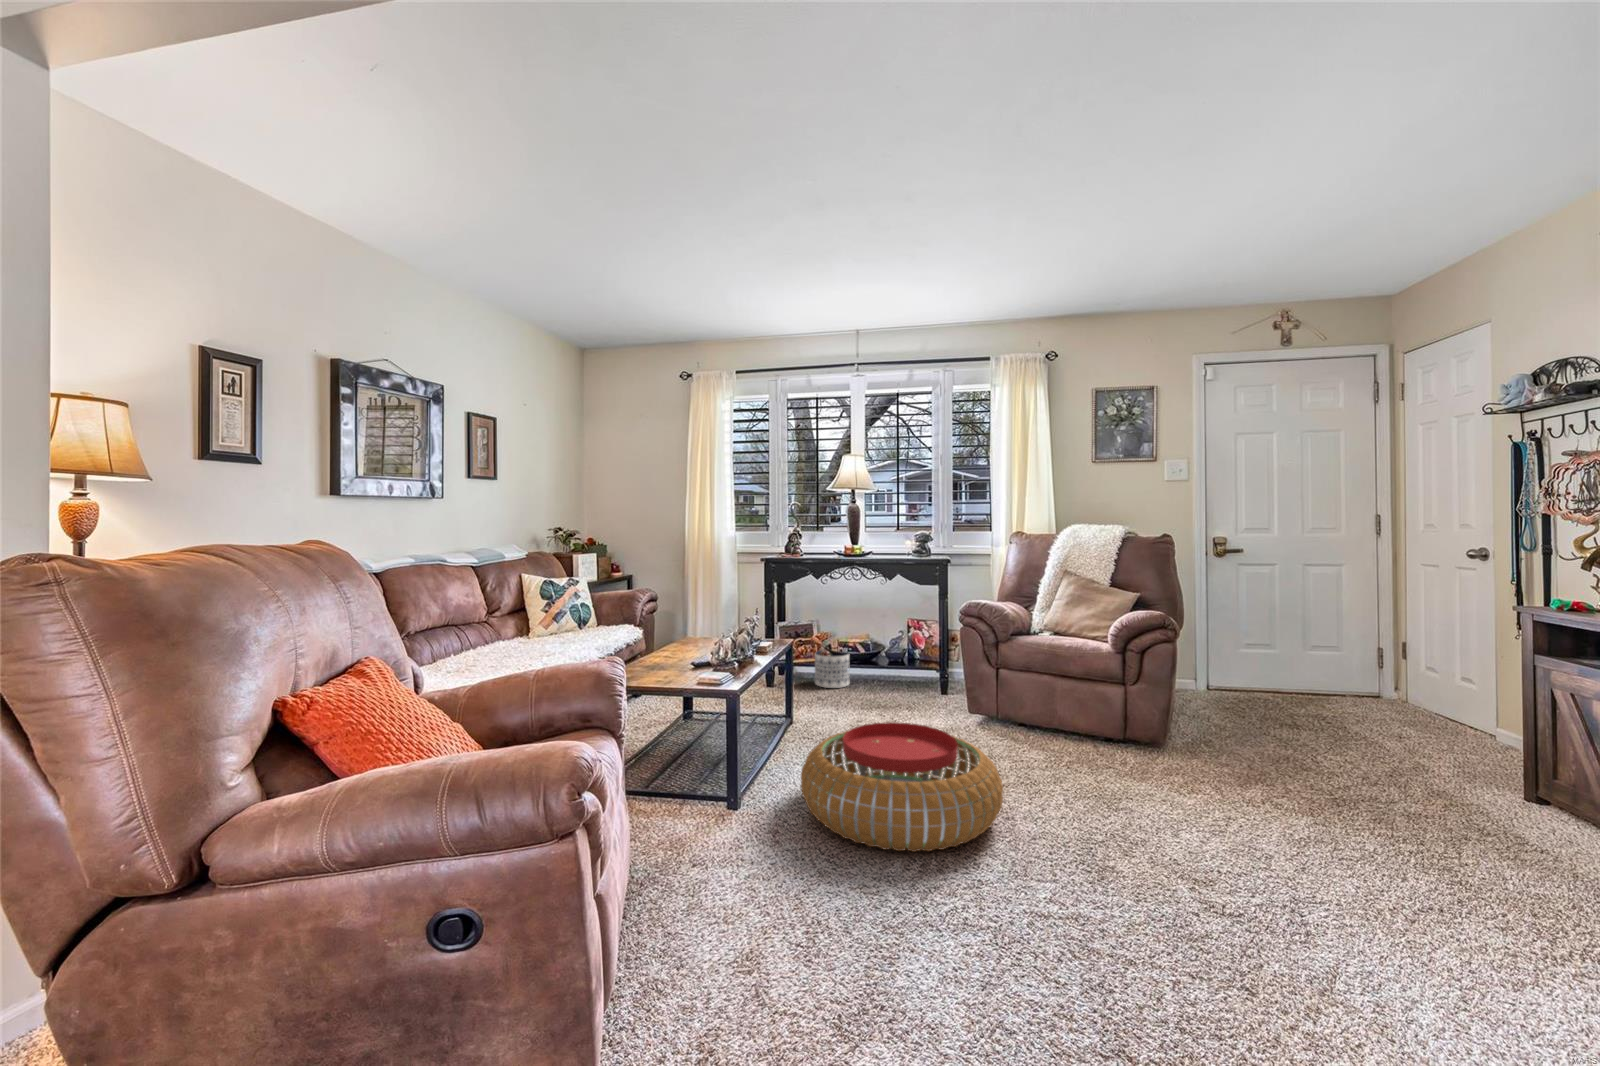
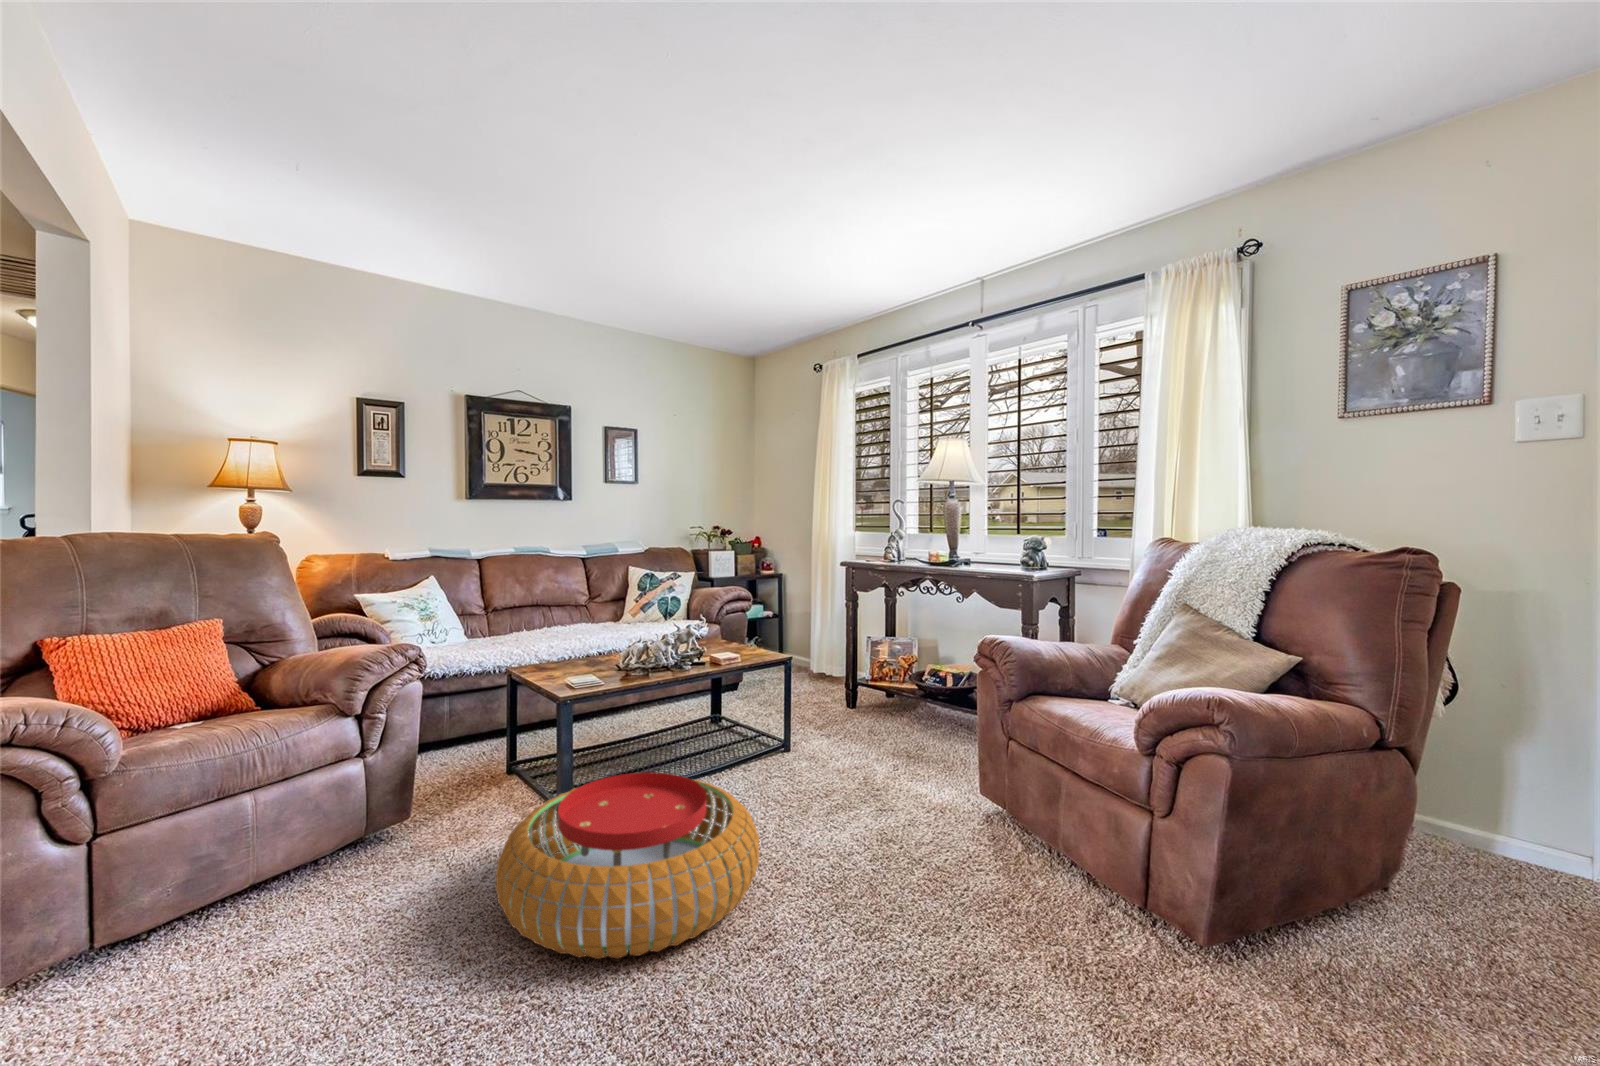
planter: present [815,651,849,688] -> none [881,679,926,729]

